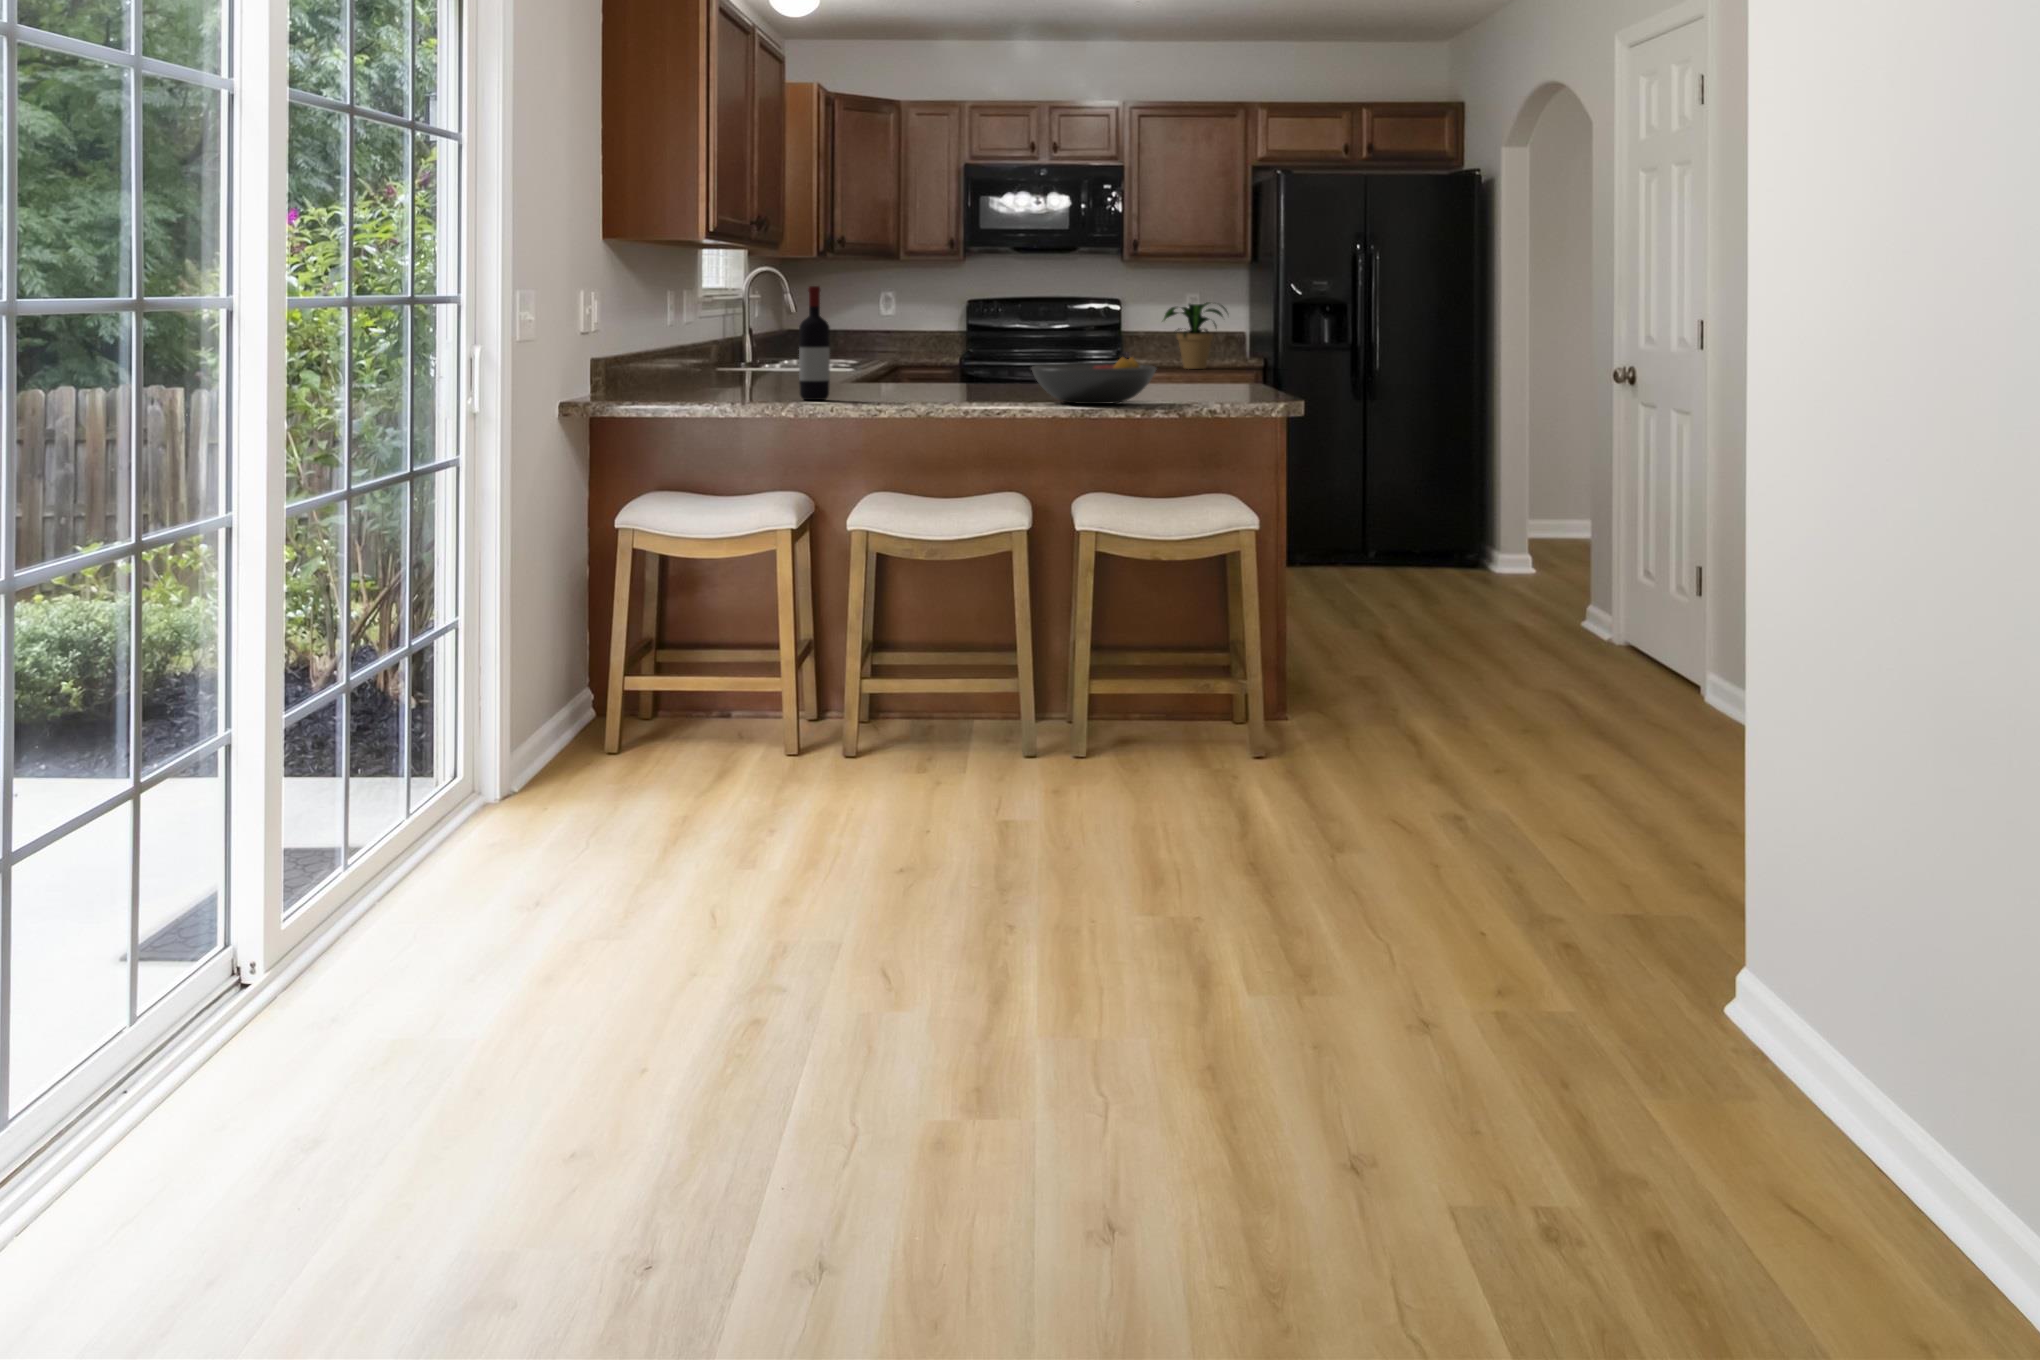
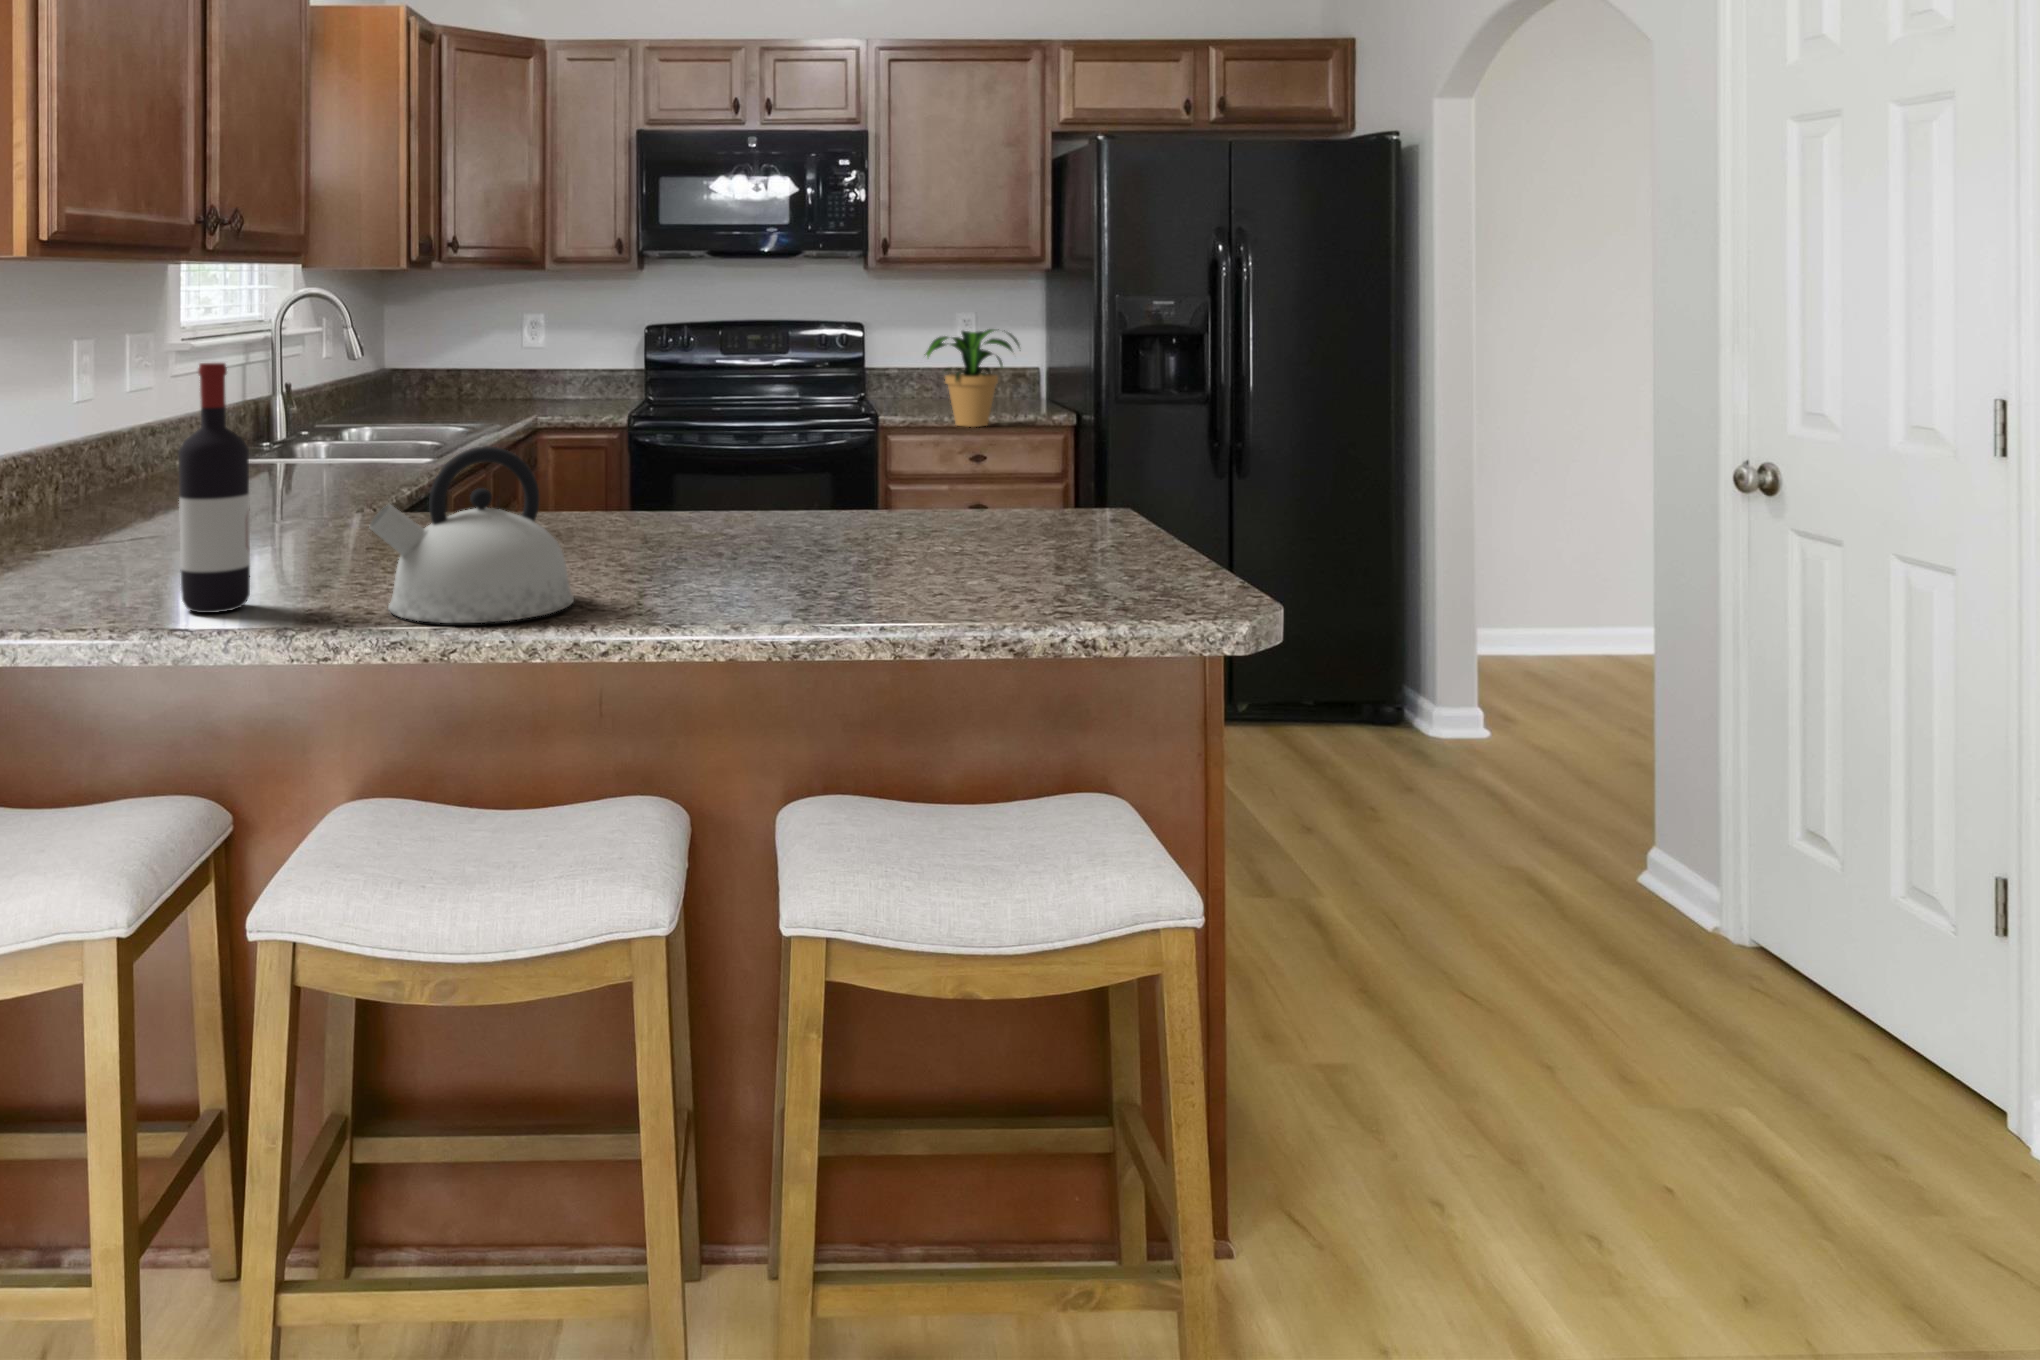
kettle: none [886,327,978,403] -> present [369,446,574,623]
fruit bowl: present [1031,357,1156,404] -> none [687,493,953,606]

